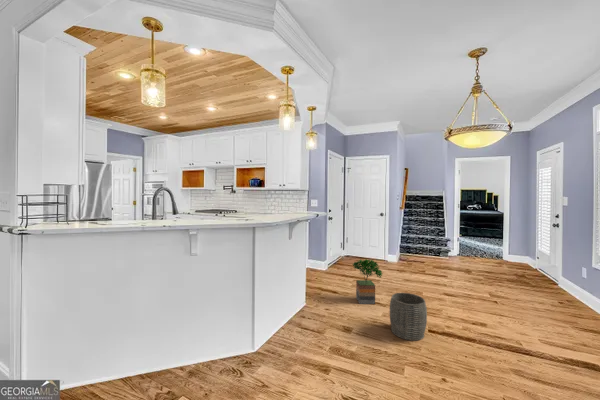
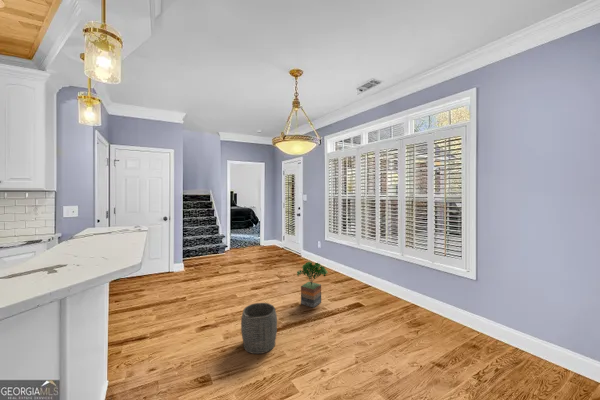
potted tree: present [353,259,382,304] -> present [297,262,328,308]

